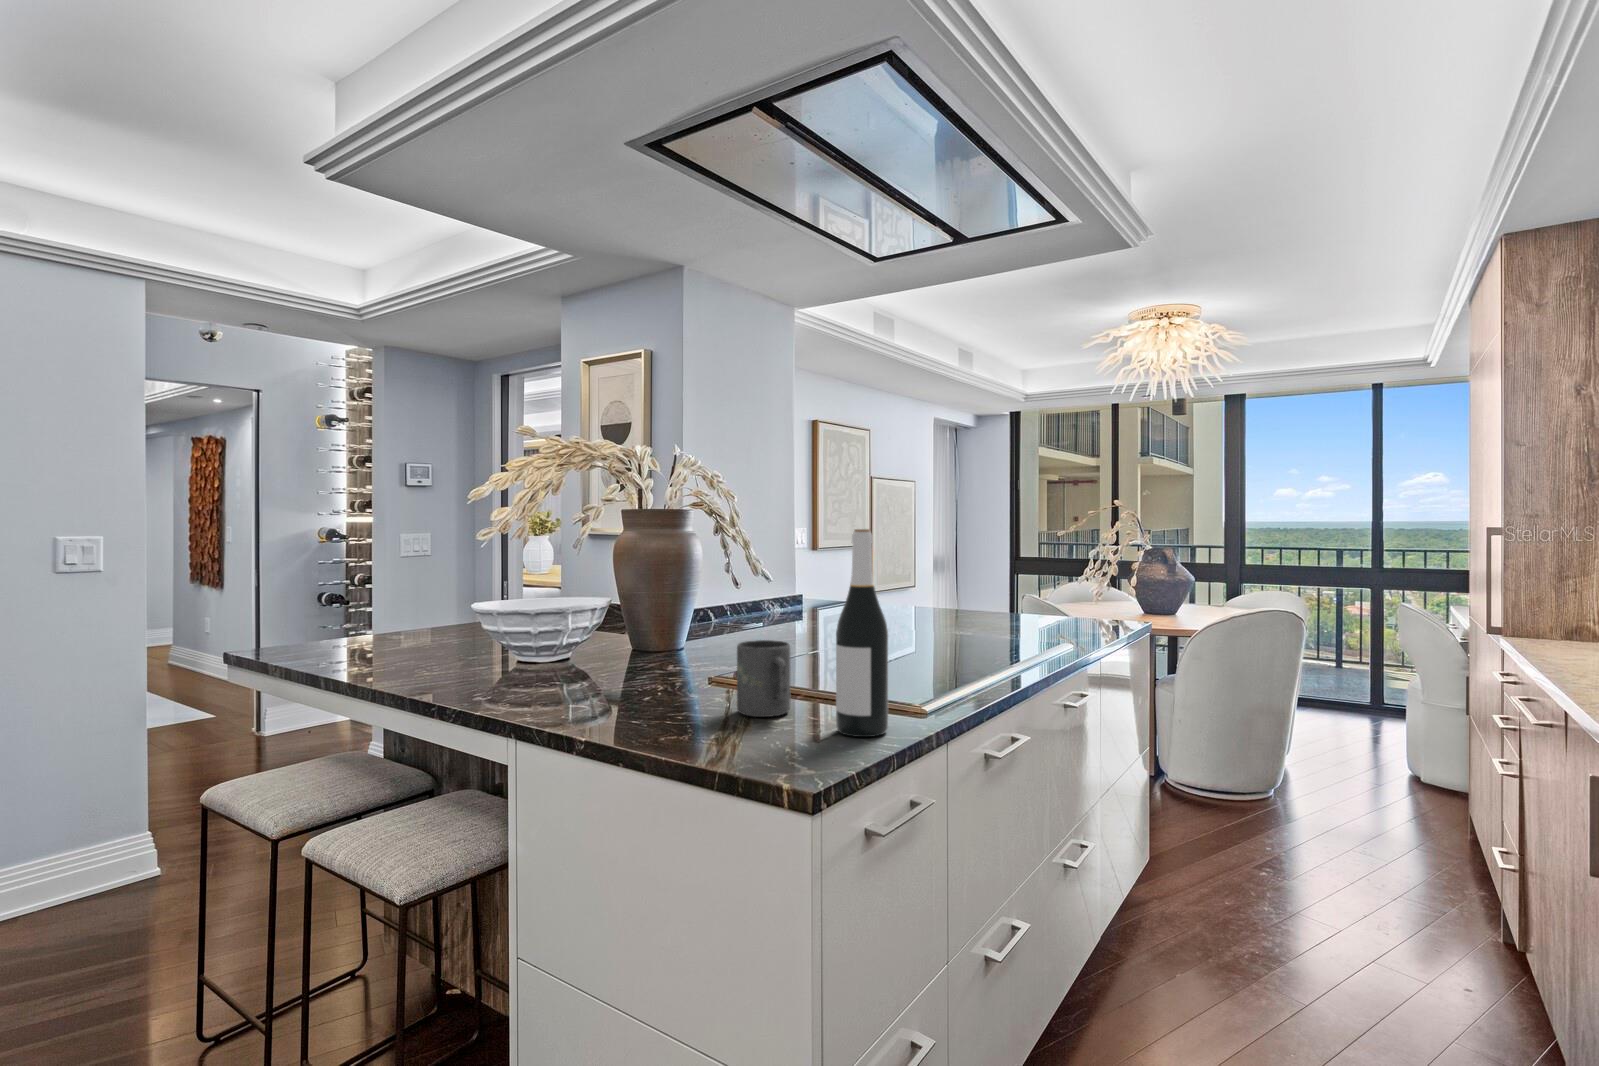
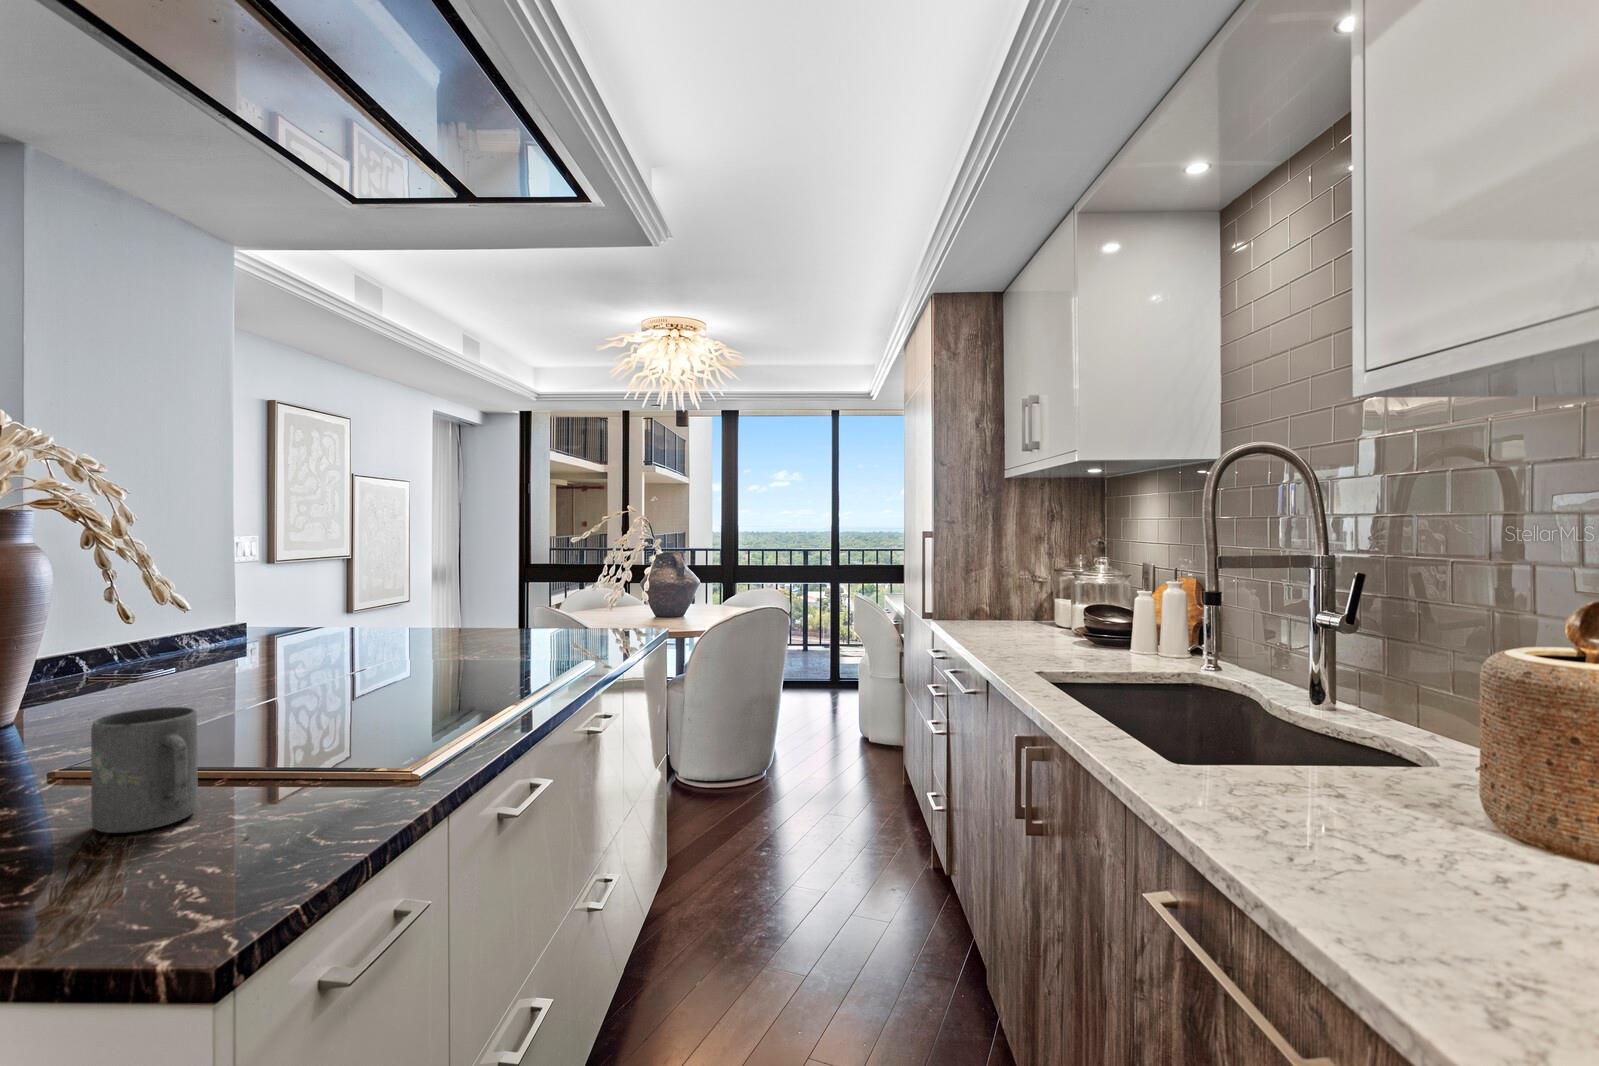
wine bottle: present [836,529,888,737] -> none [275,539,361,839]

